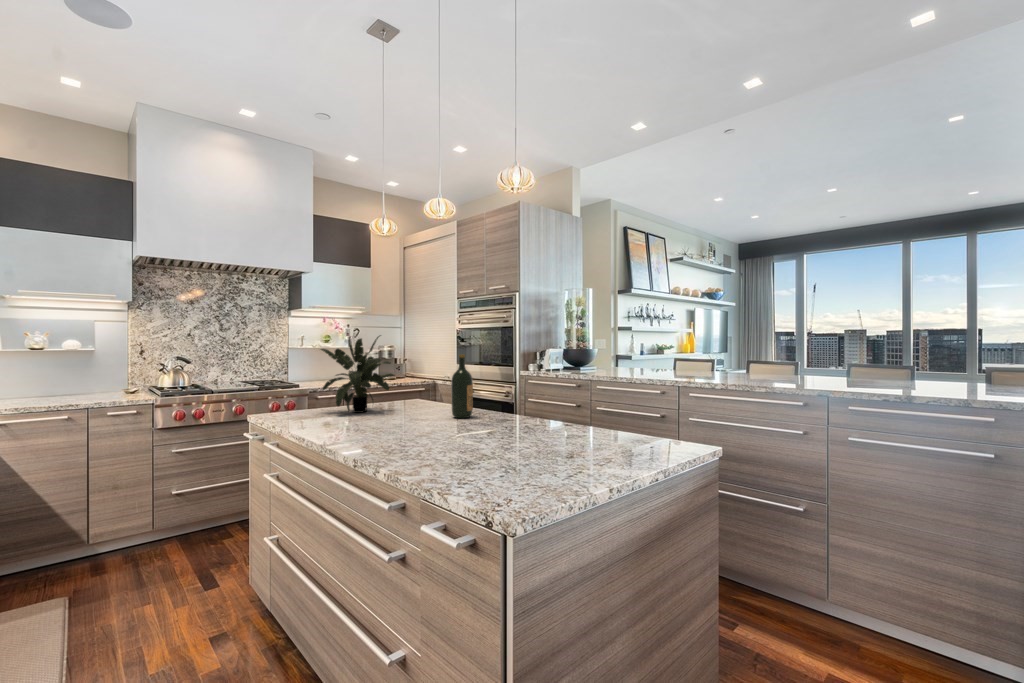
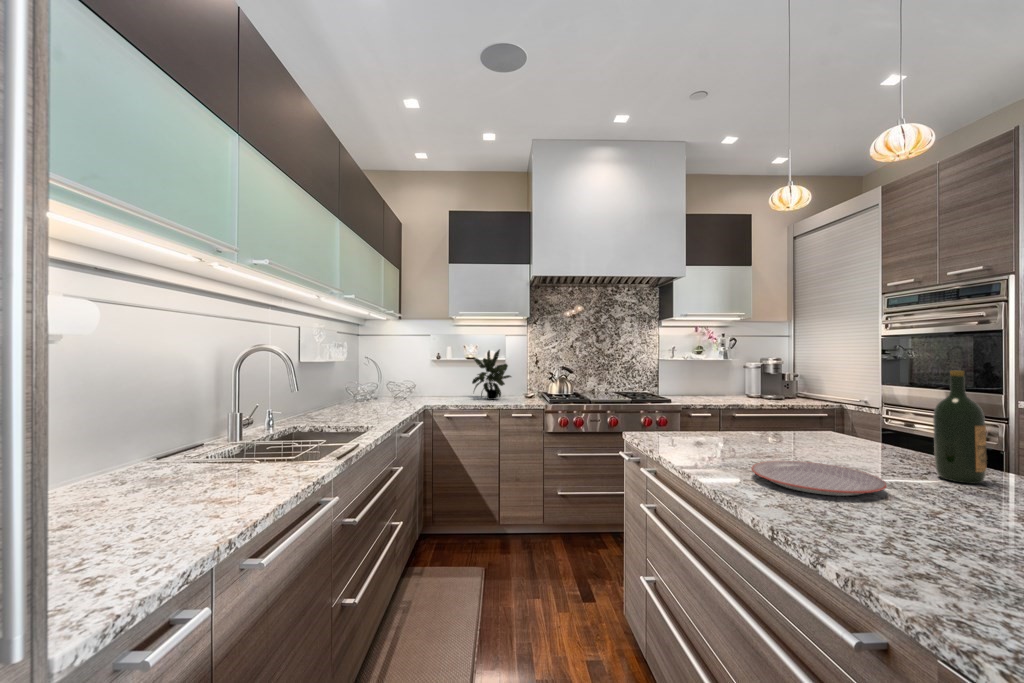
potted plant: present [321,335,395,413] -> present [472,349,511,400]
plate: none [346,418,421,435] -> present [751,461,887,496]

